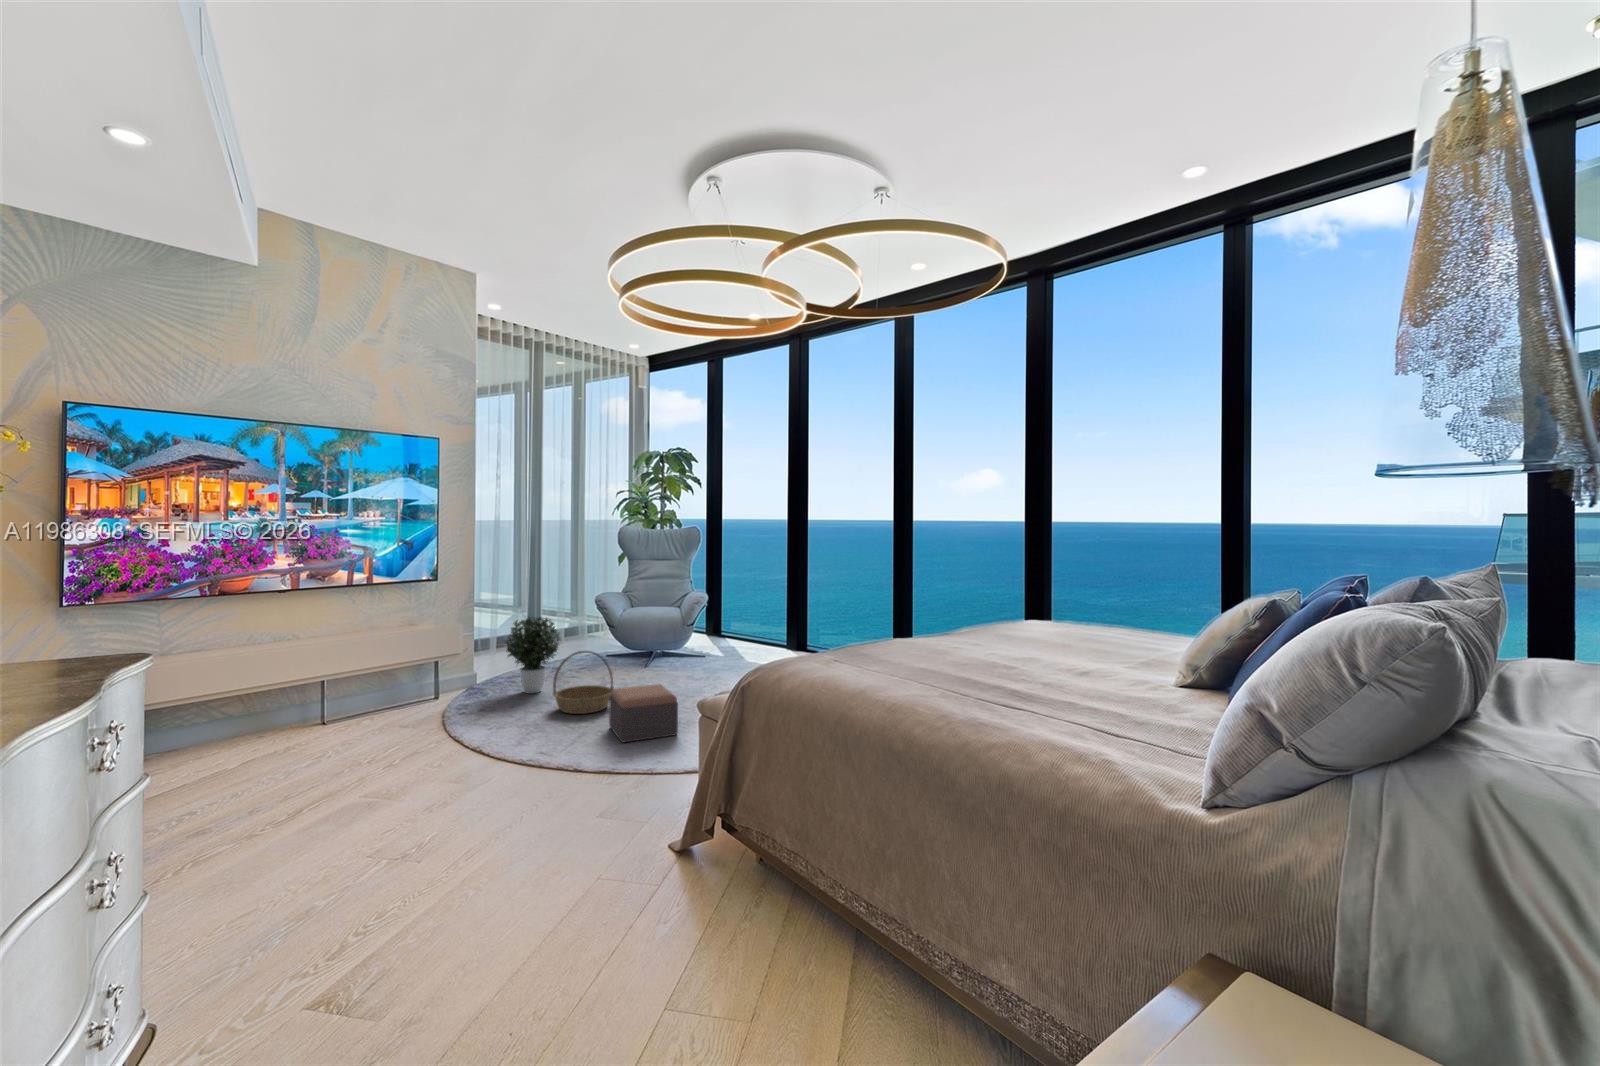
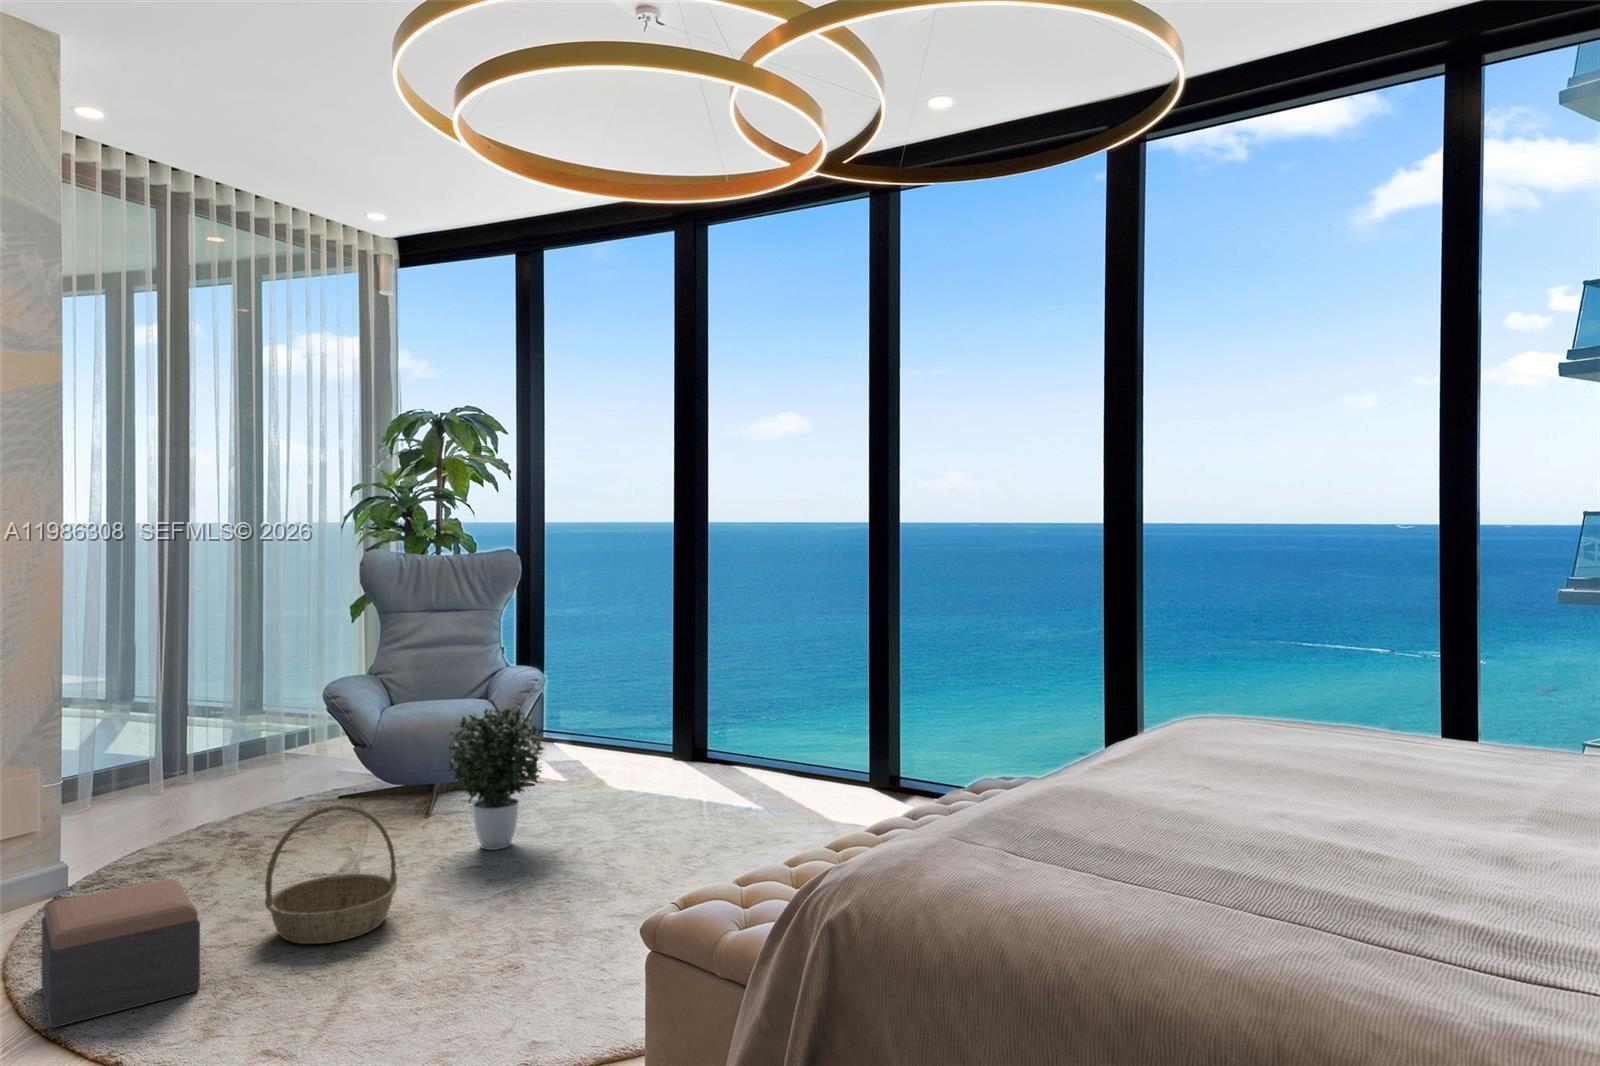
potted plant: present [505,617,561,693] -> present [449,709,544,850]
footstool: present [609,684,678,742] -> present [41,879,200,1028]

